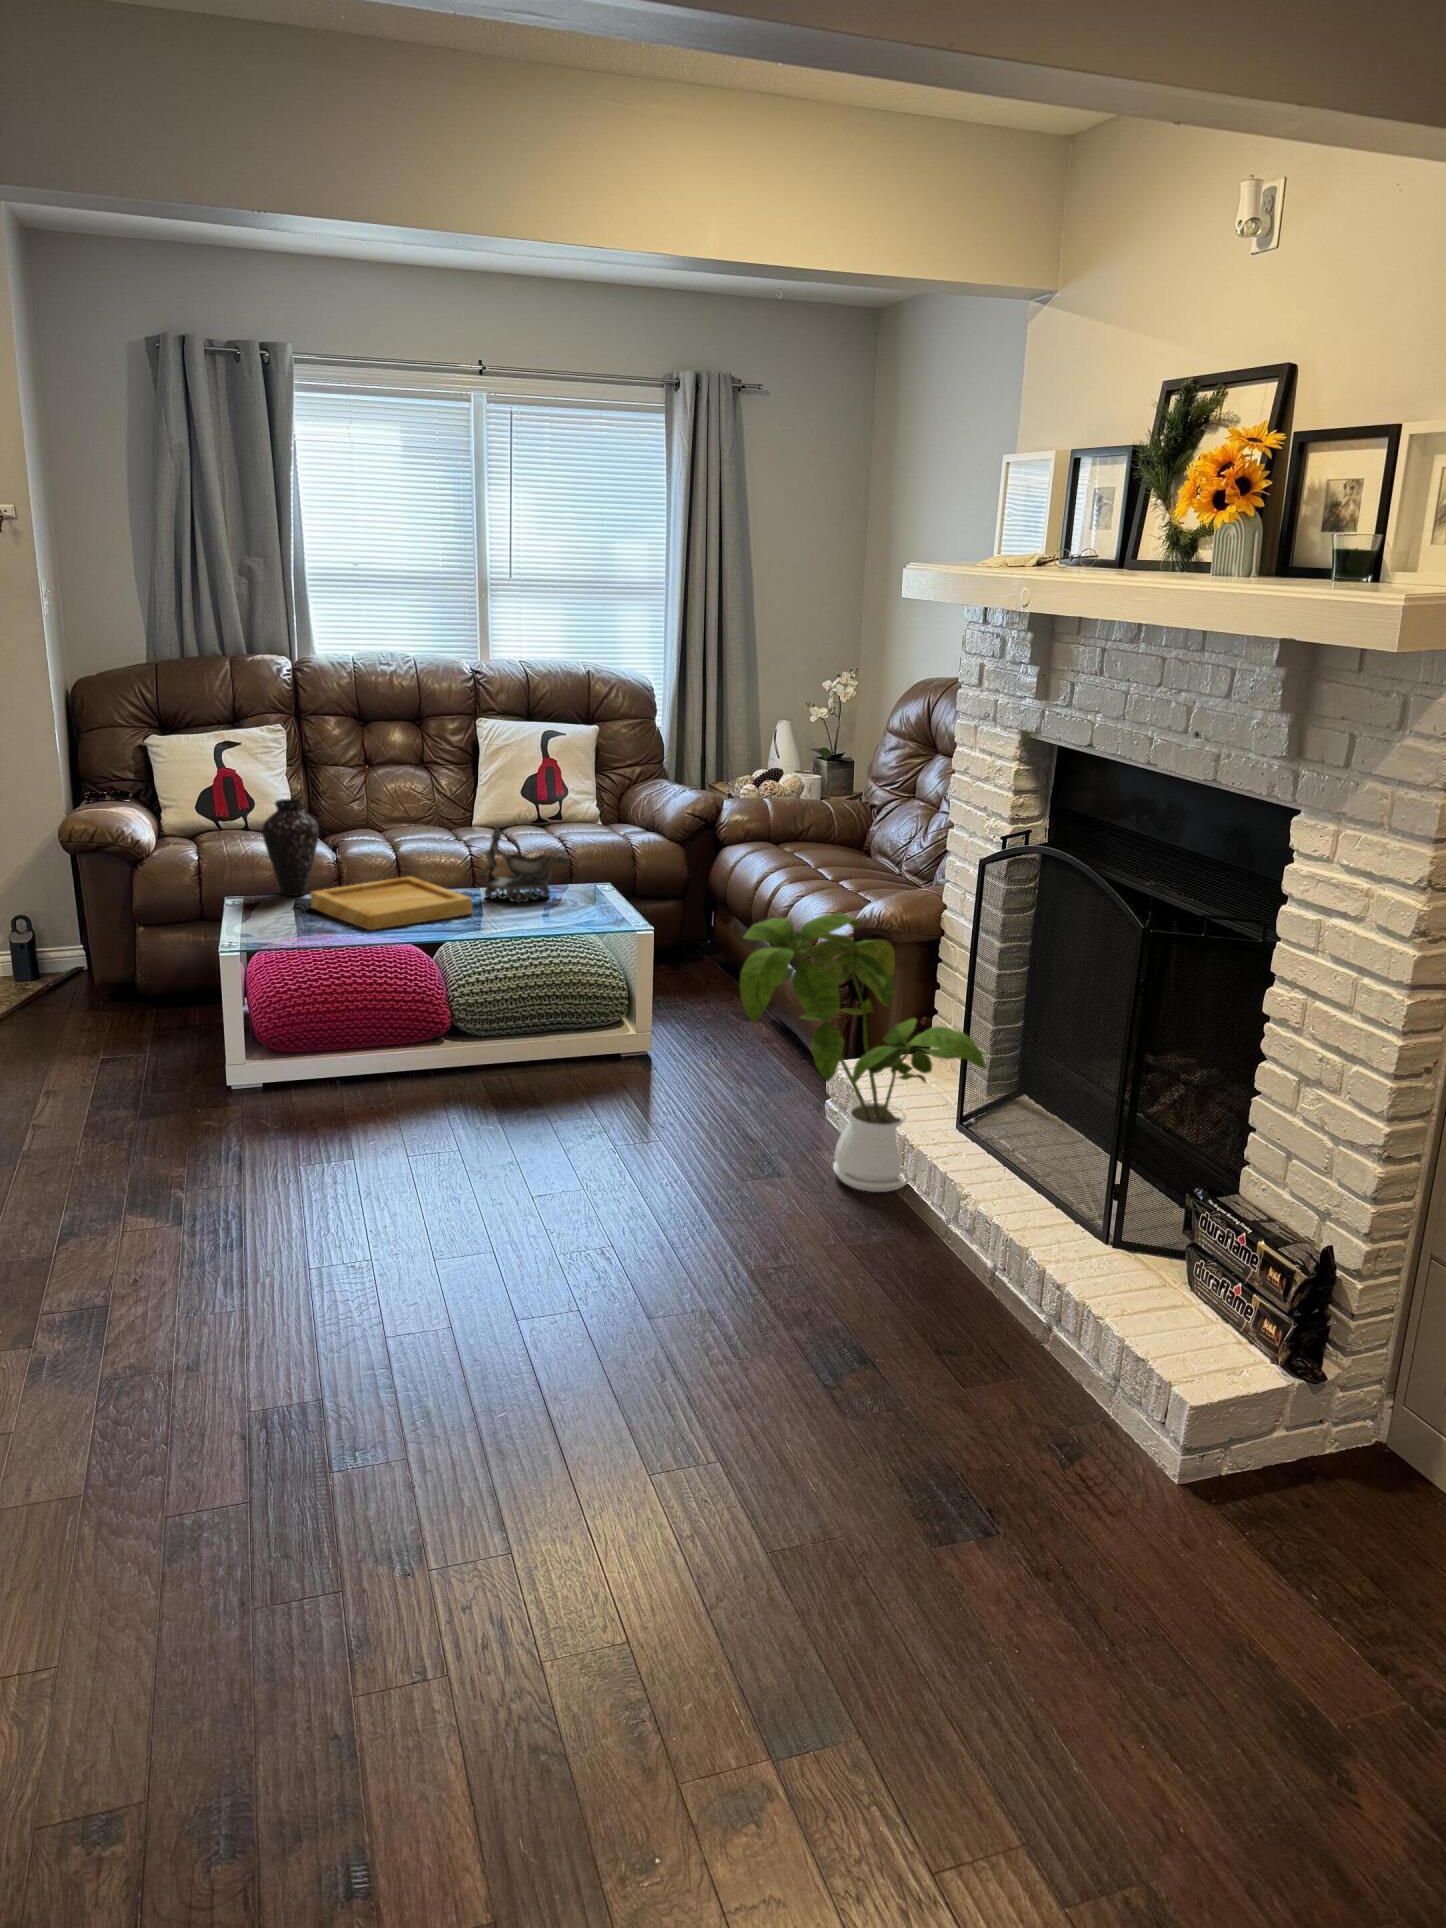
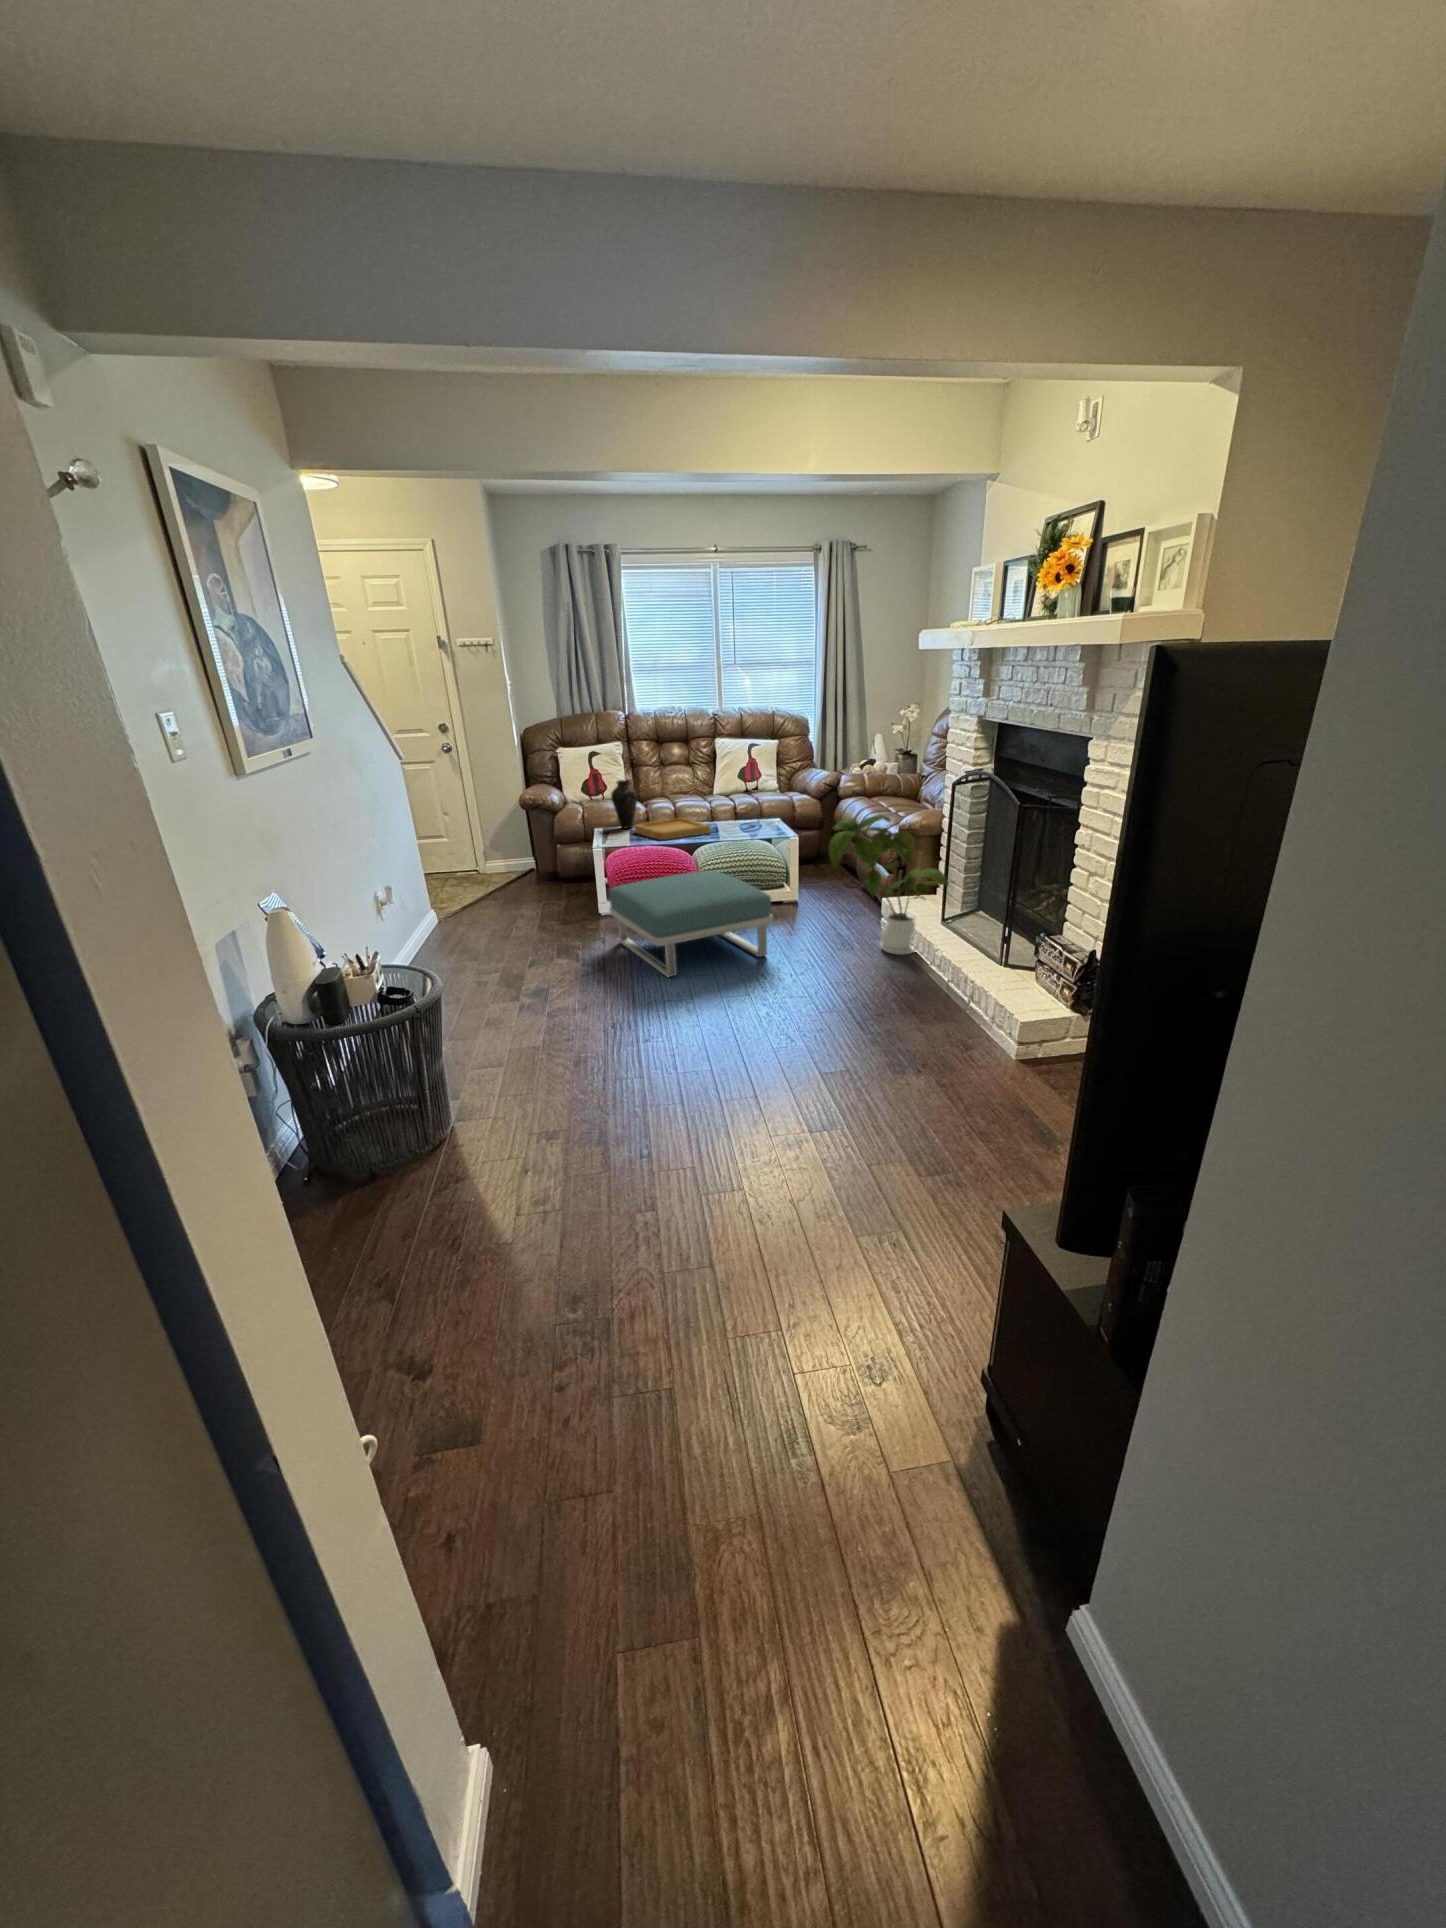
decorative bowl: present [480,829,570,903] -> none [715,791,760,829]
footstool: none [256,1005,617,1262] -> present [609,871,773,977]

